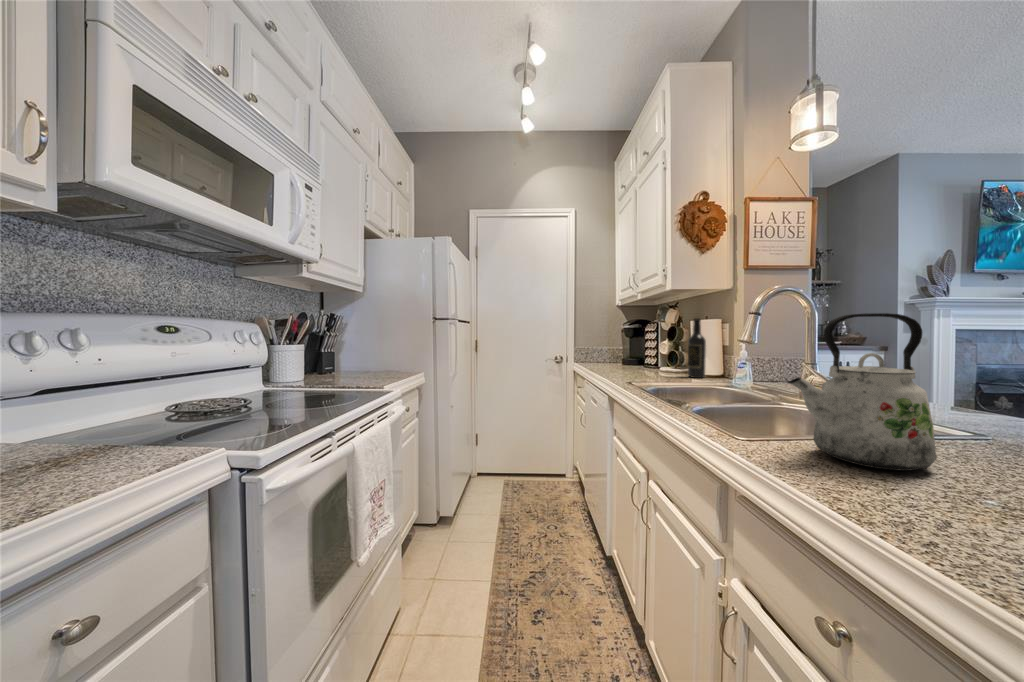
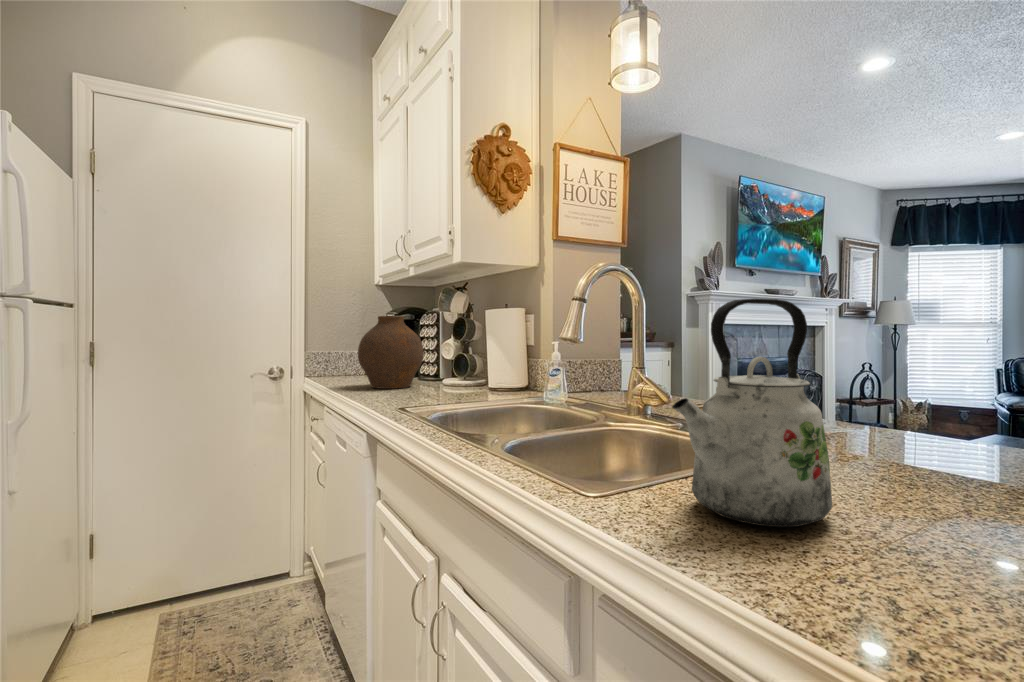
wine bottle: present [688,318,706,378] -> none [484,307,507,393]
vase: none [604,325,646,371] -> present [358,316,424,389]

